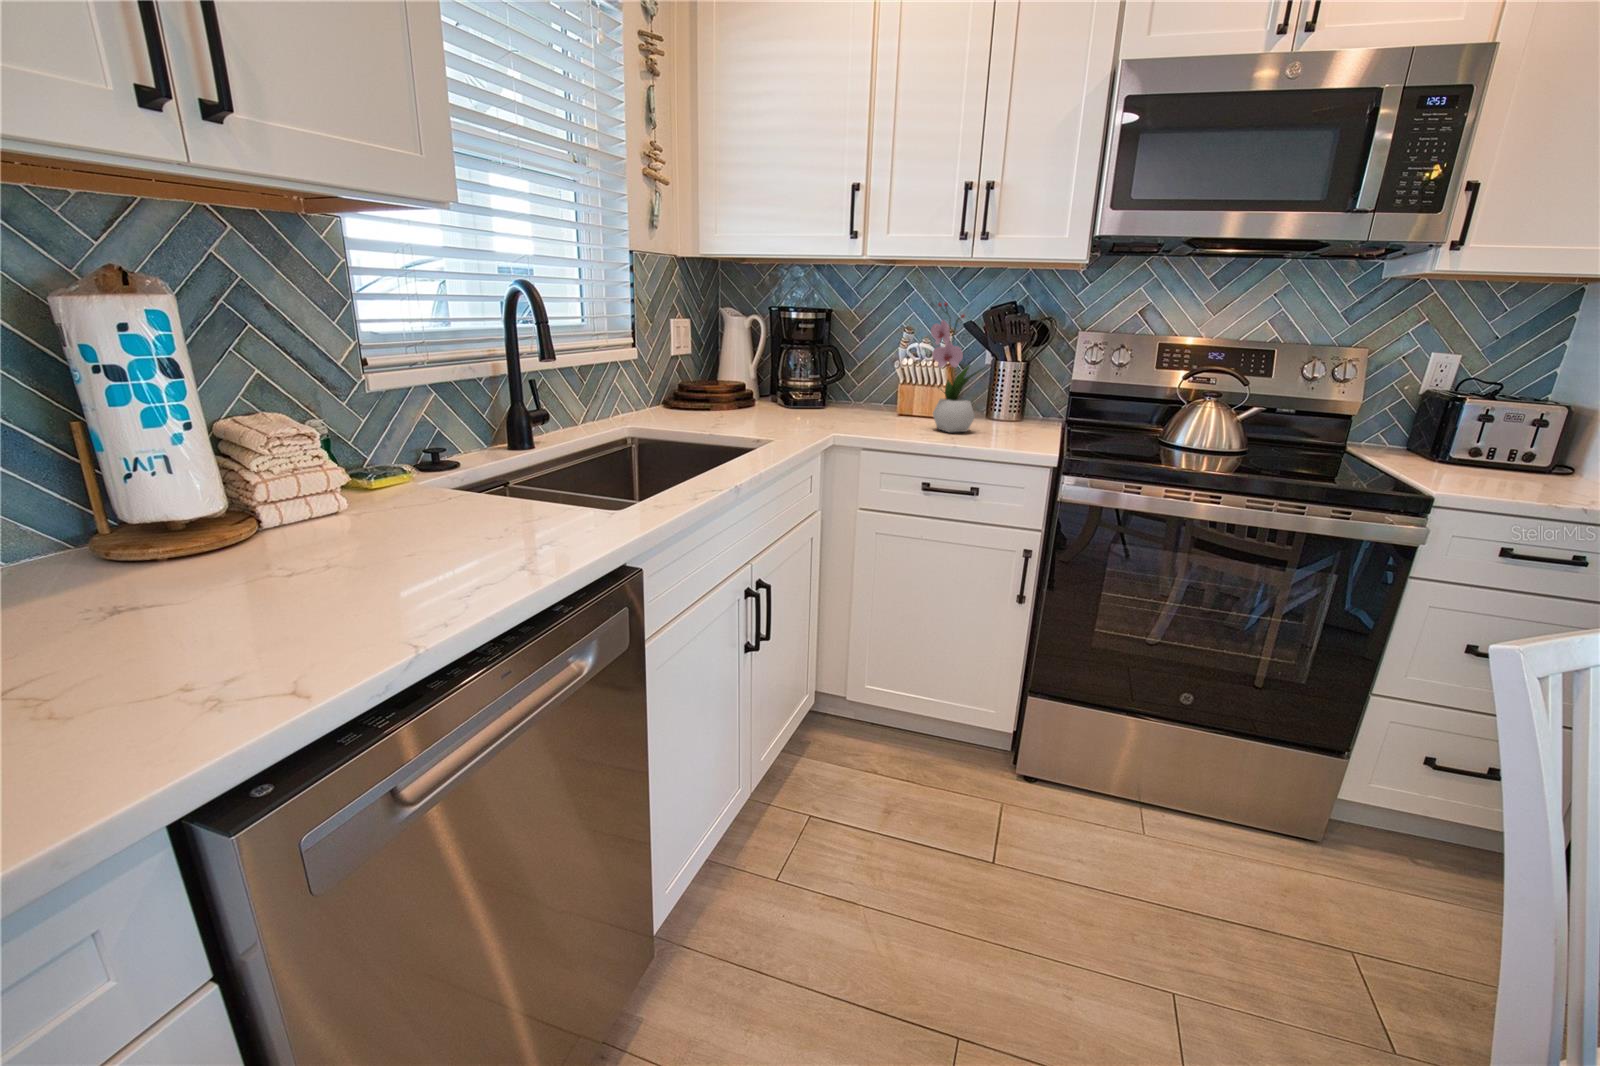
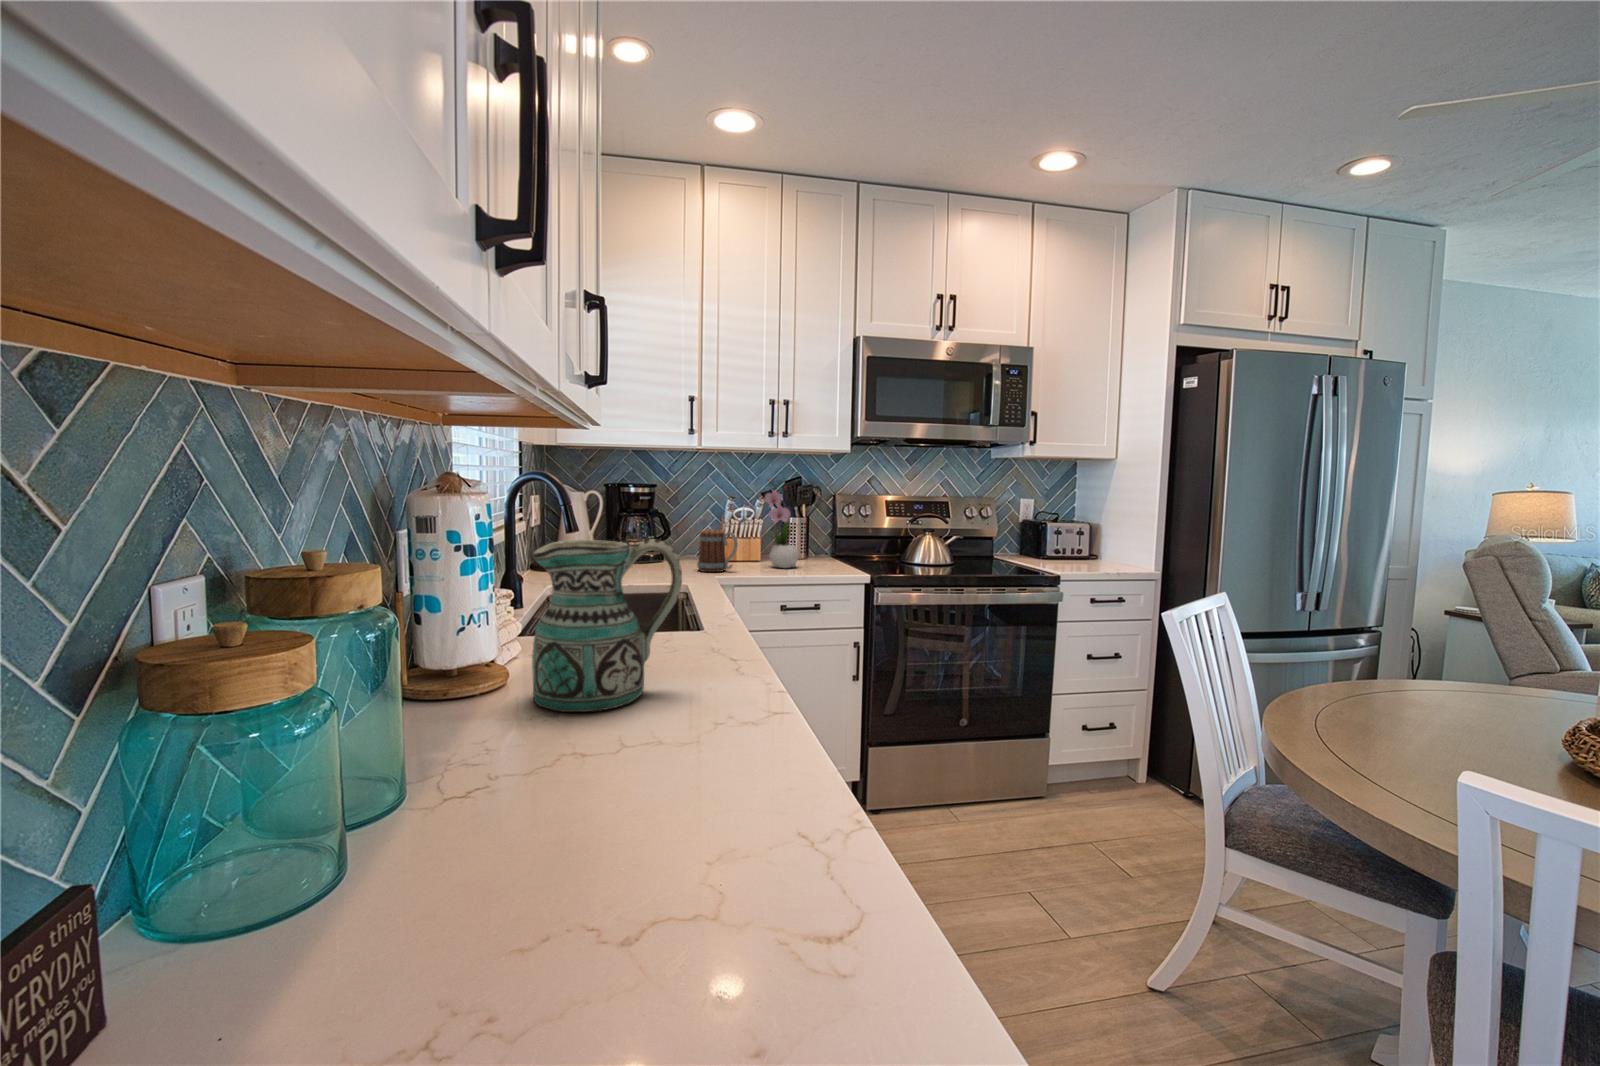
ceramic pitcher: none [141,366,359,617] -> present [532,539,682,712]
mug: none [827,371,874,428] -> present [697,530,738,572]

